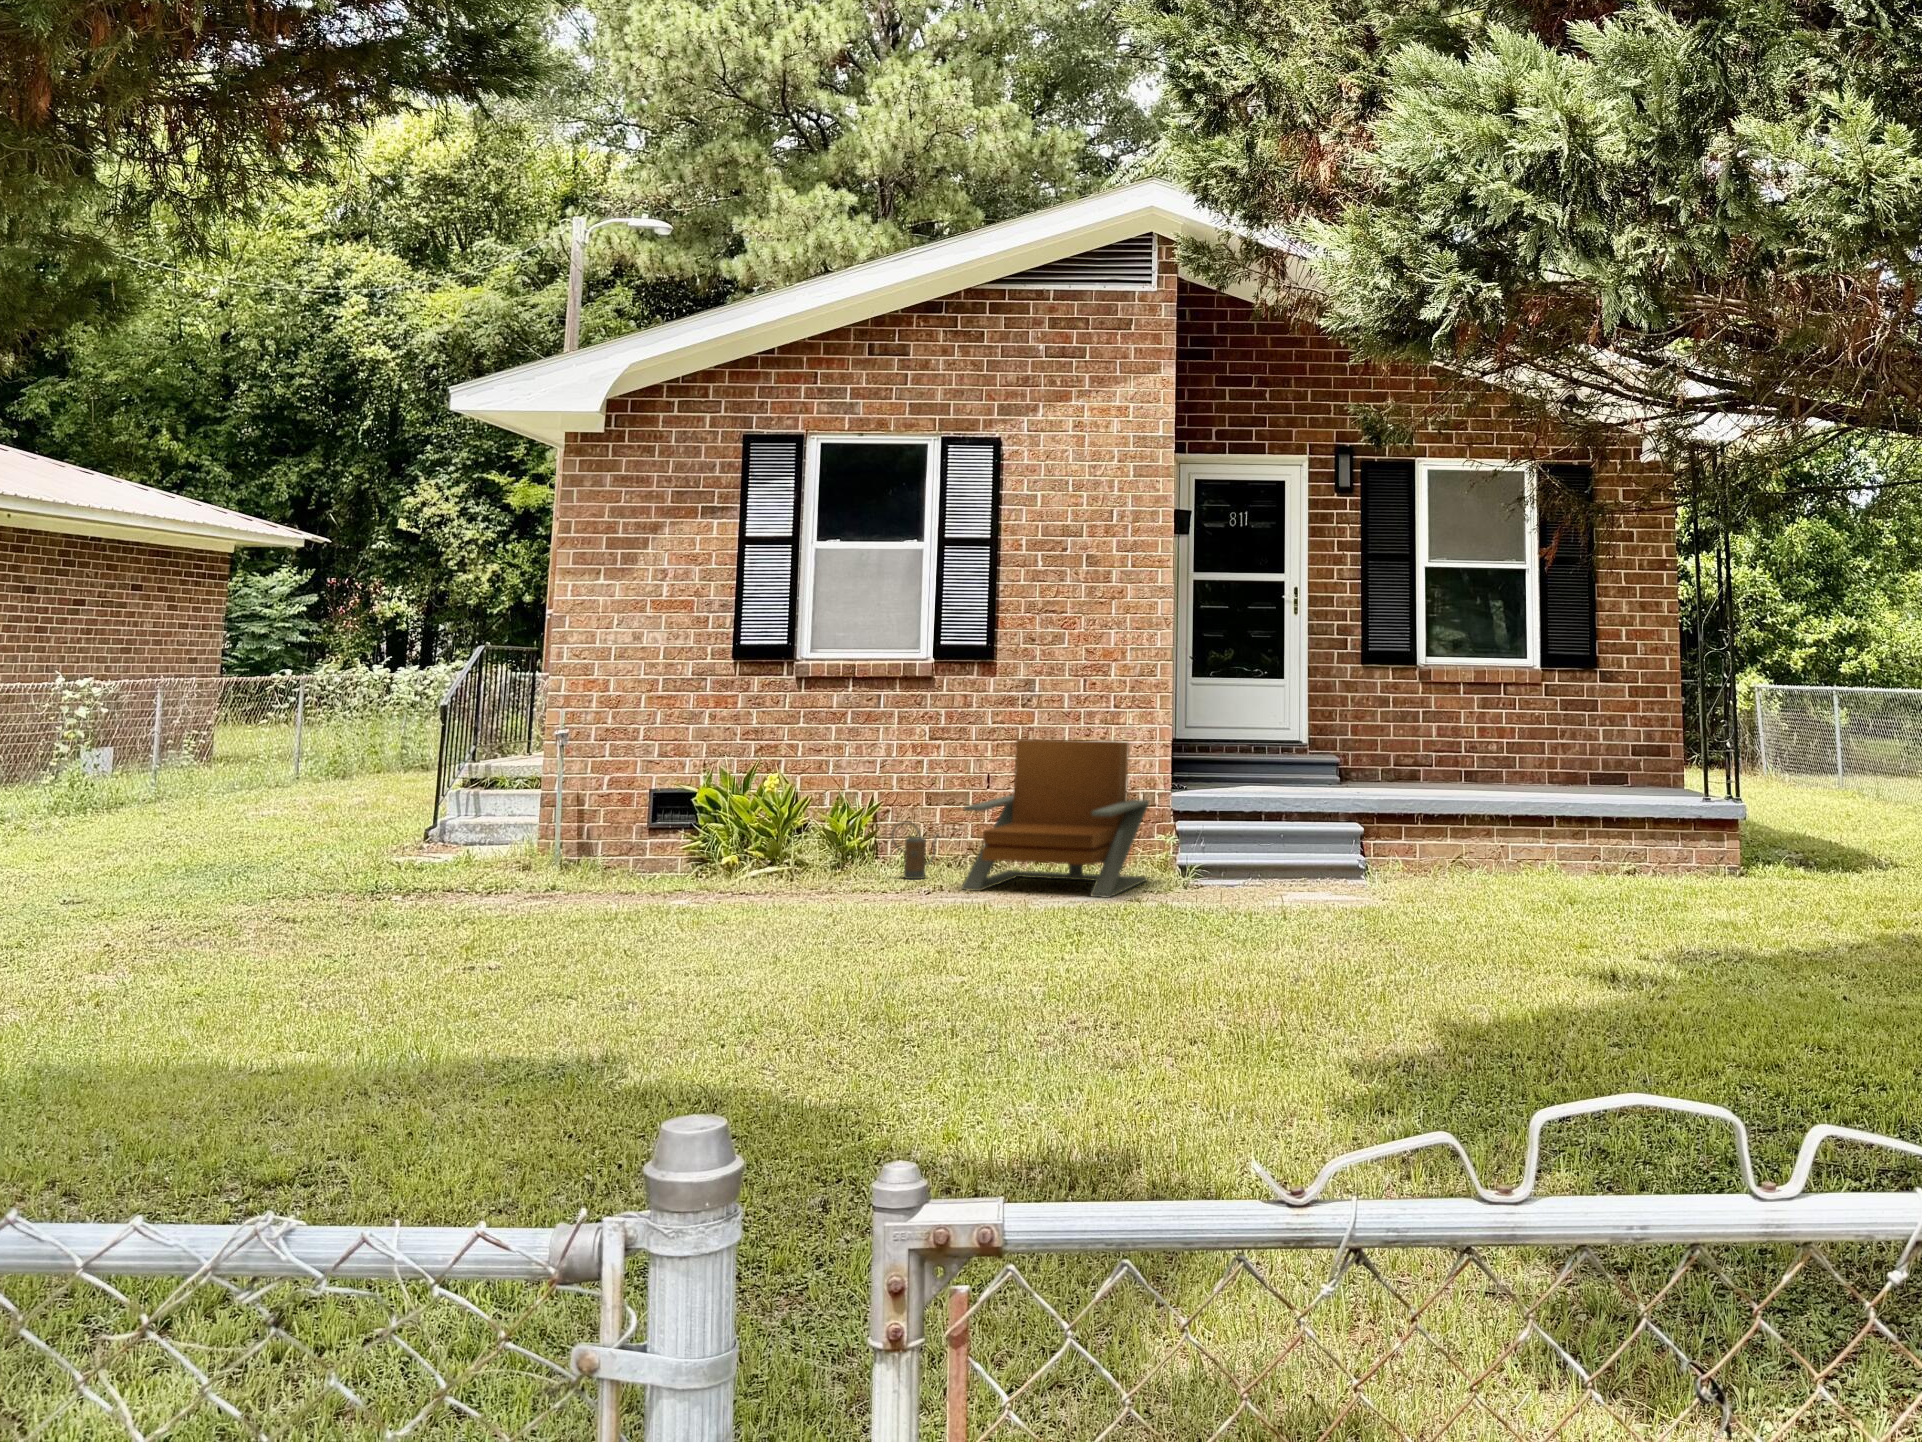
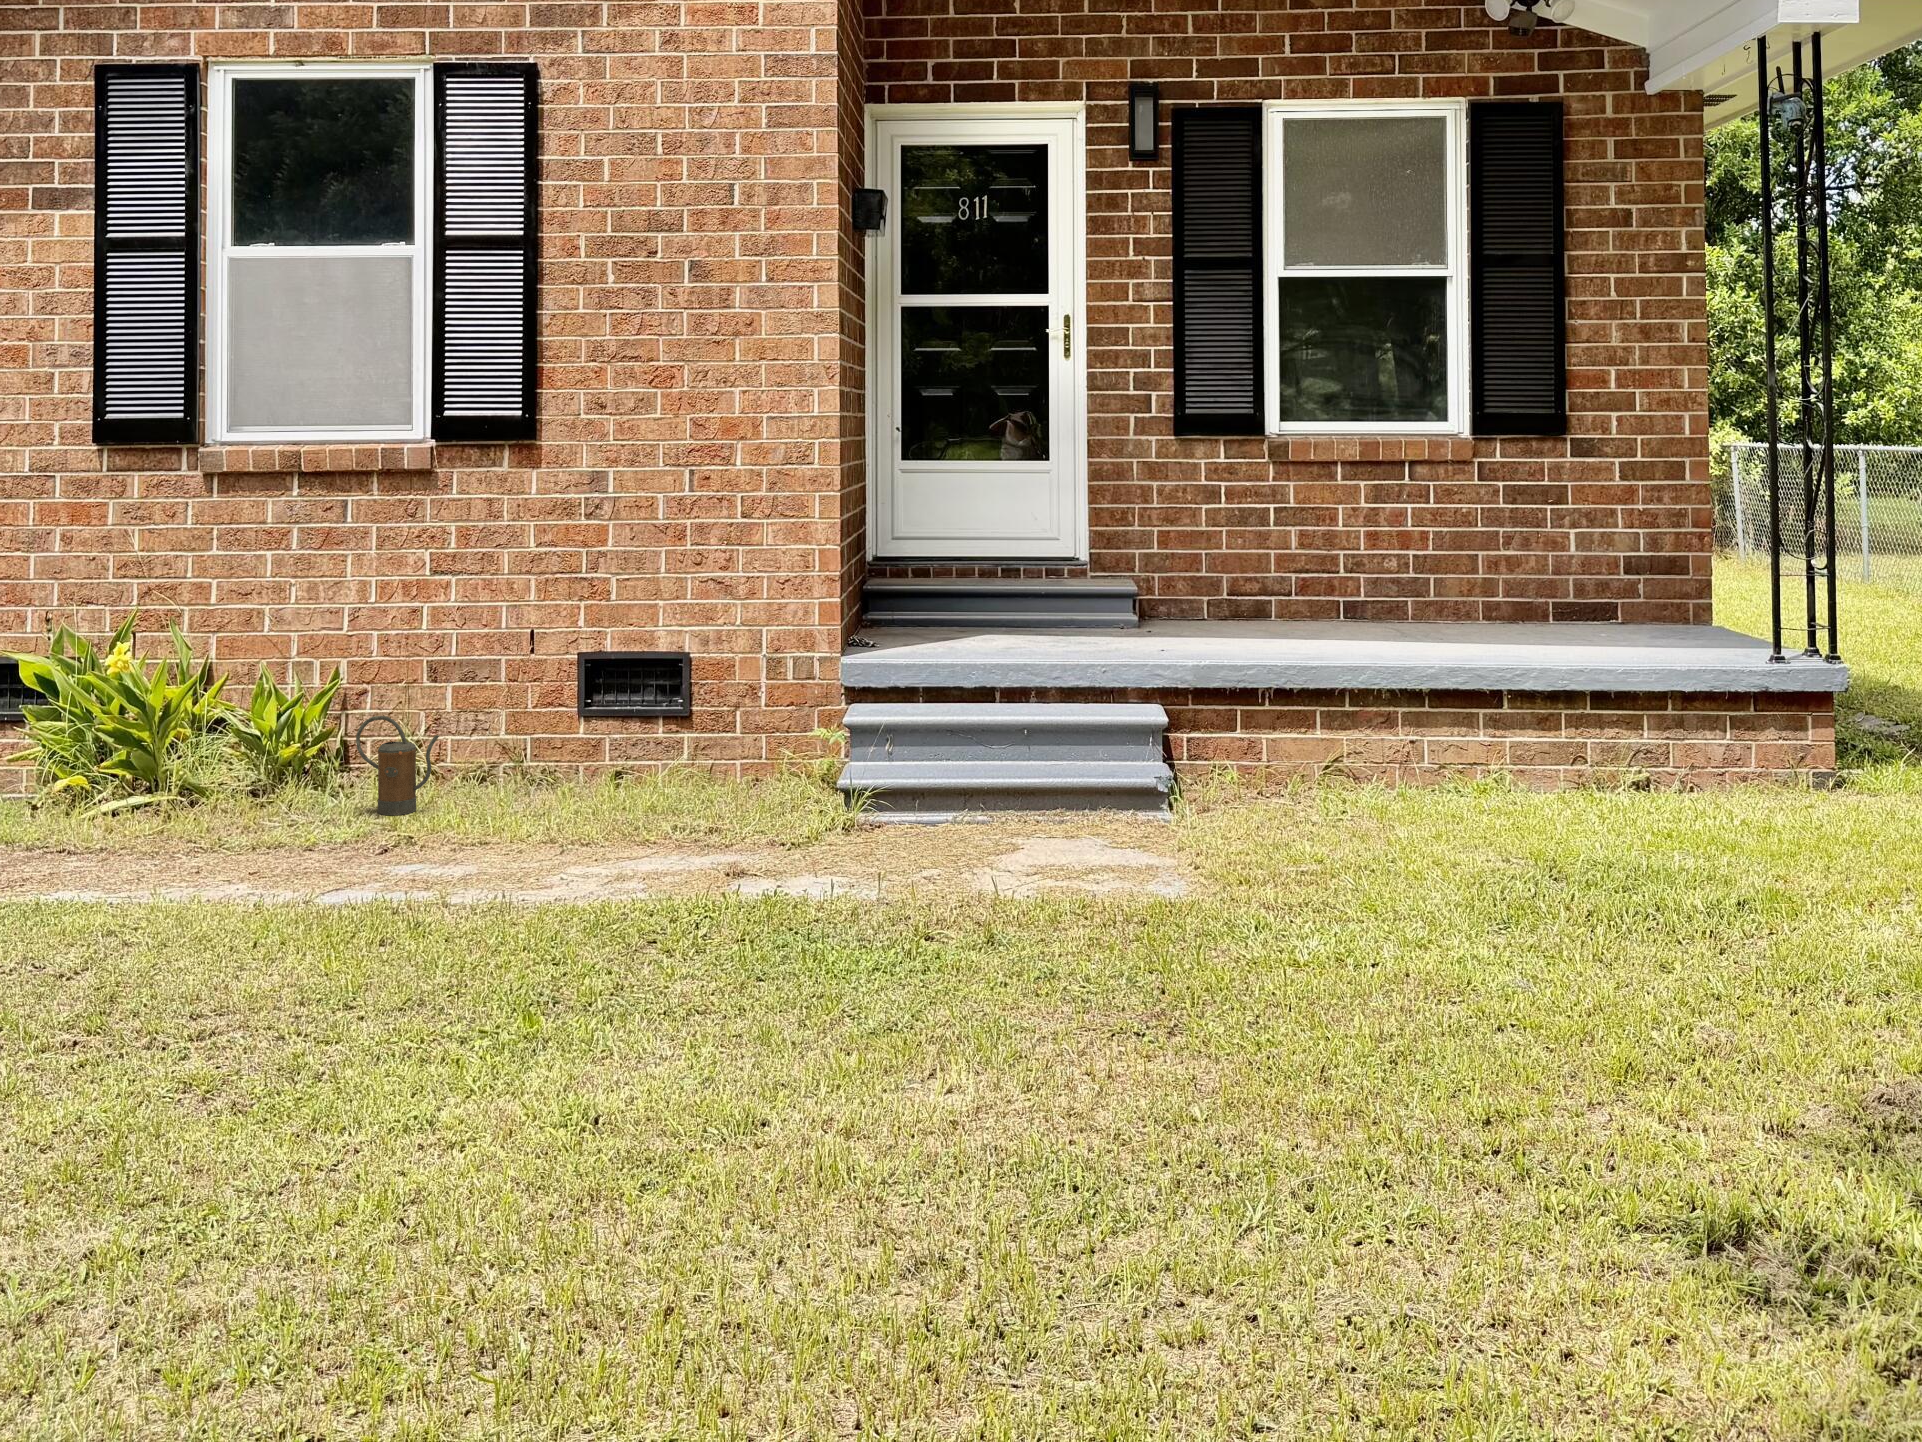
lounge chair: present [961,739,1149,898] -> none [451,575,795,870]

